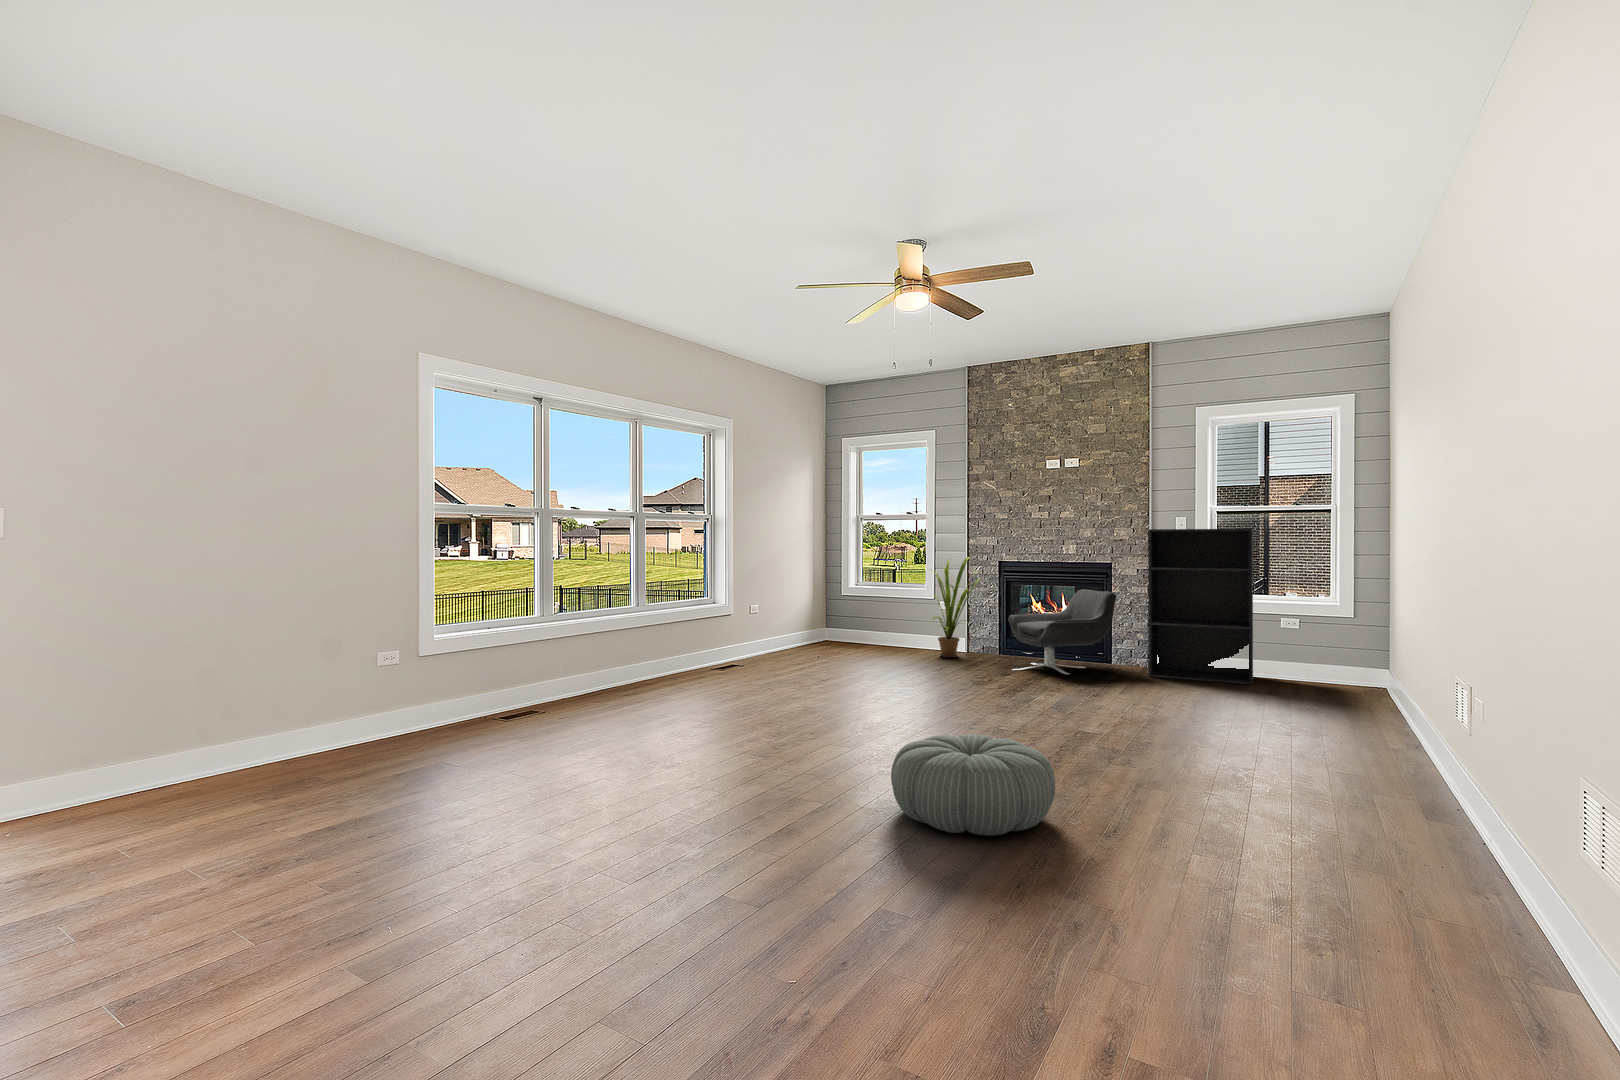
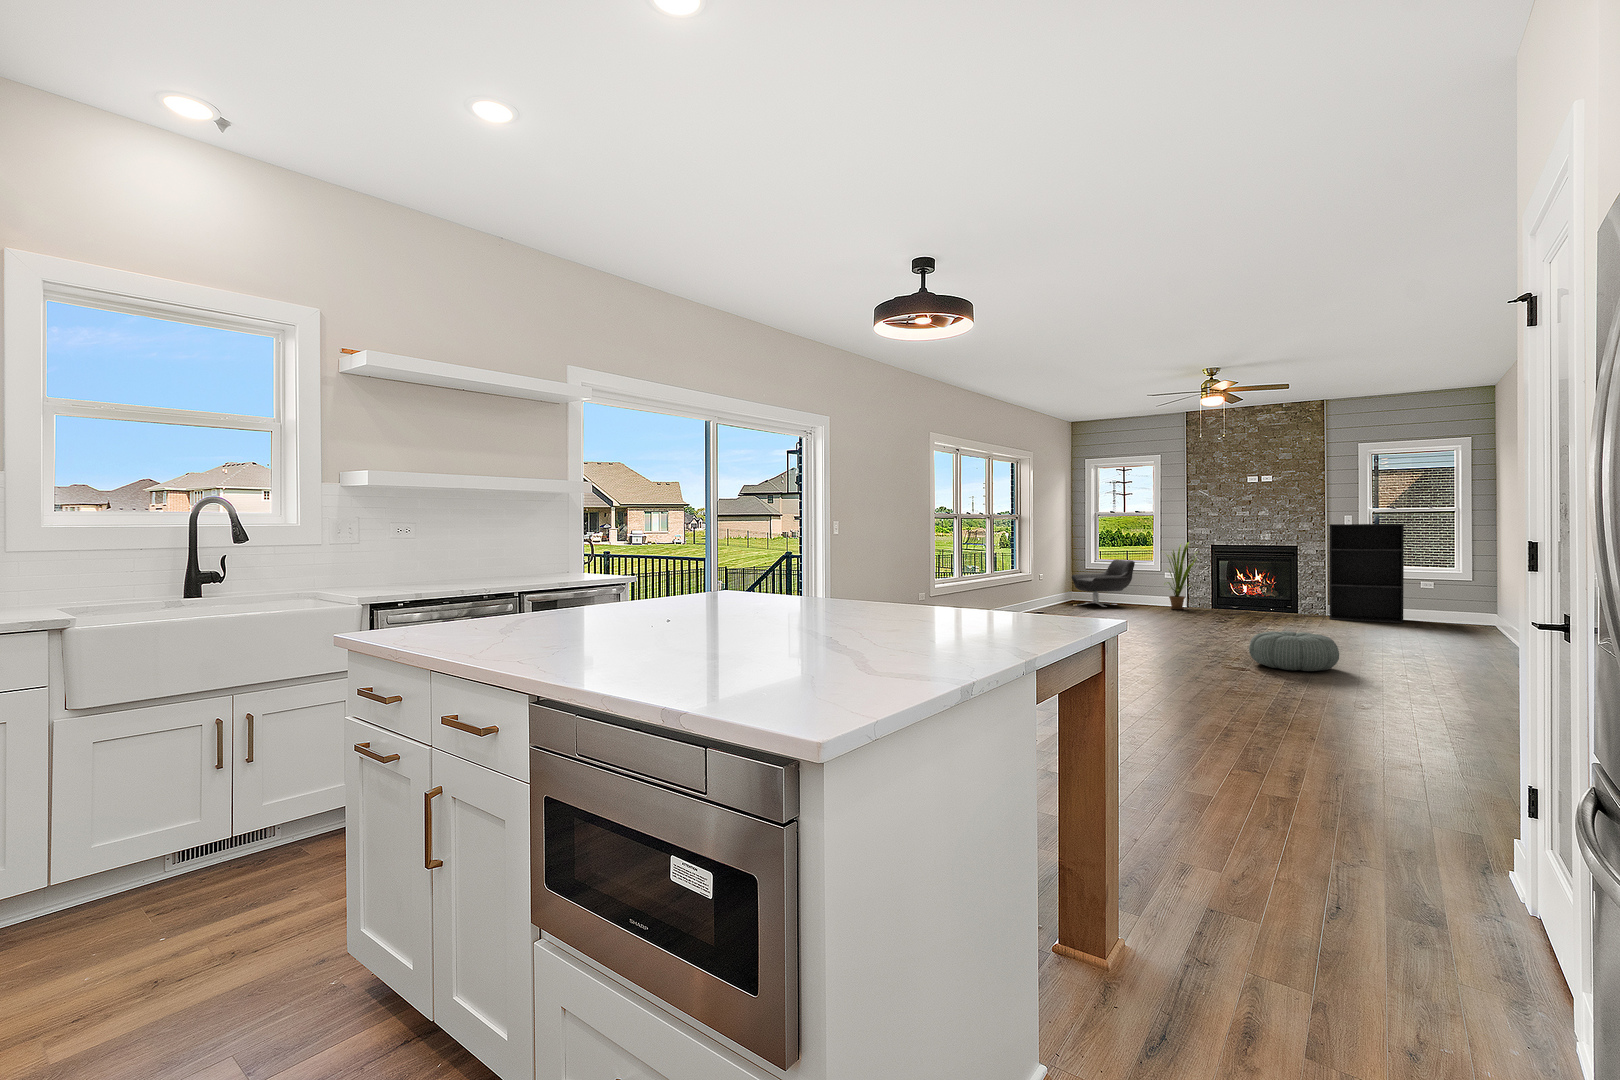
lounge chair: present [1008,589,1116,674] -> present [1072,559,1135,607]

